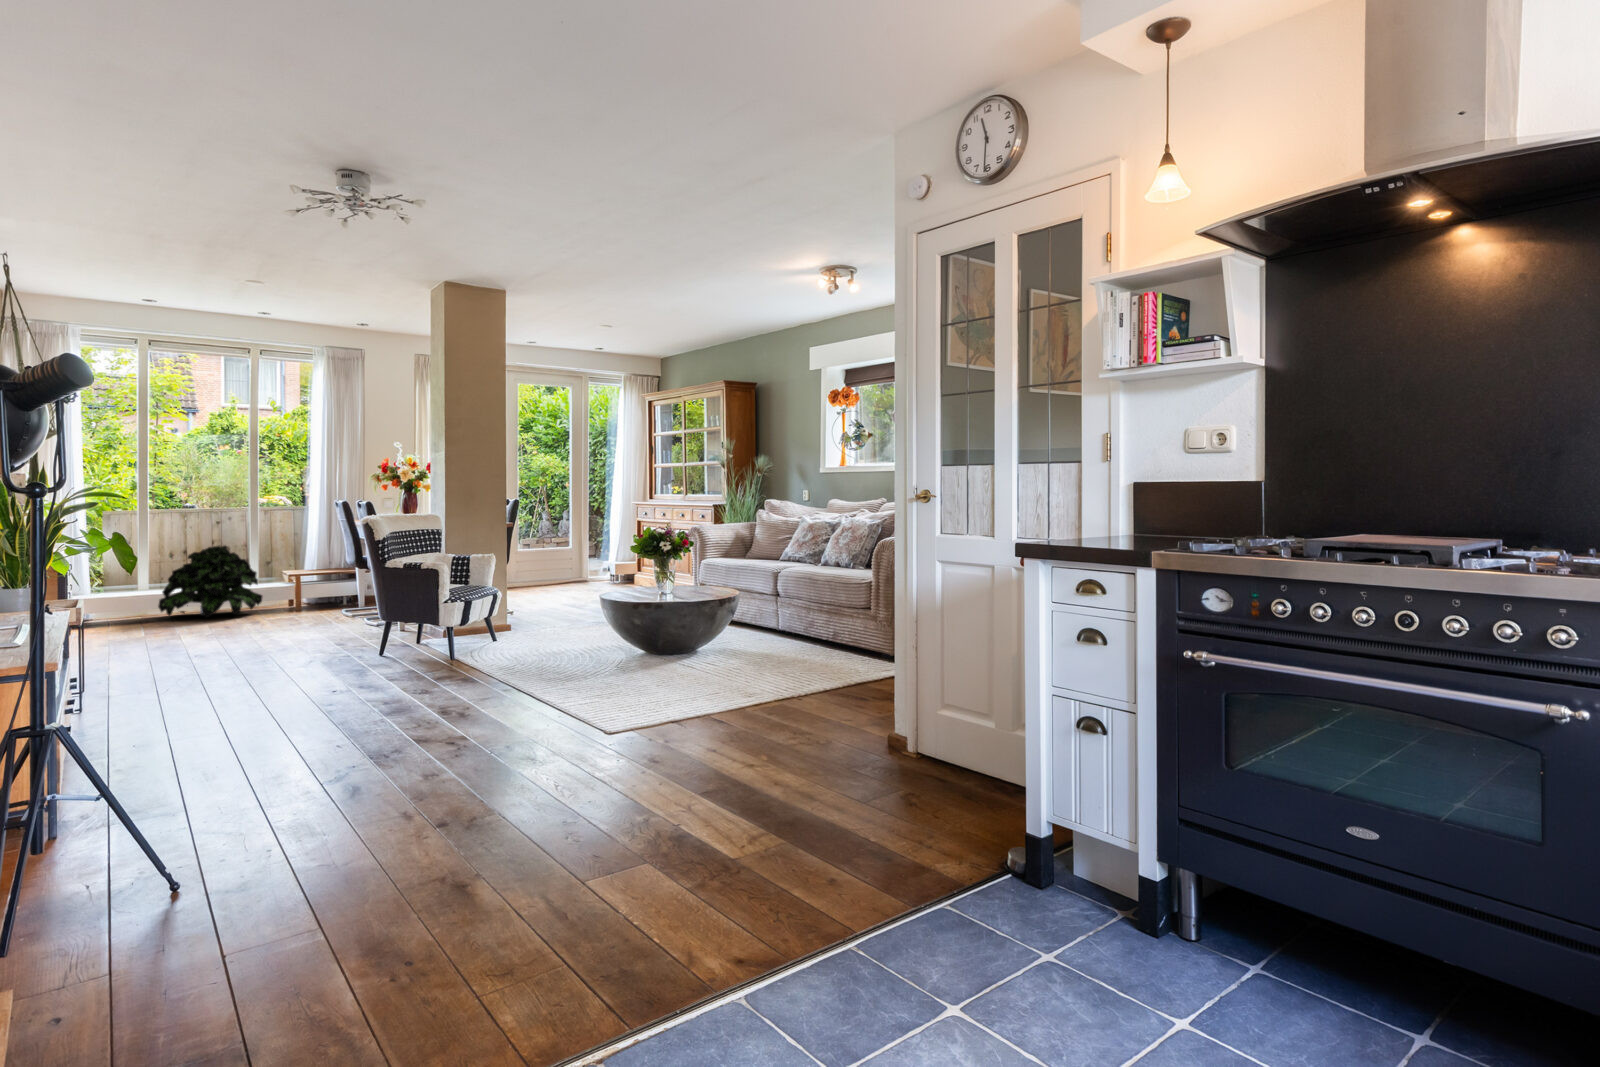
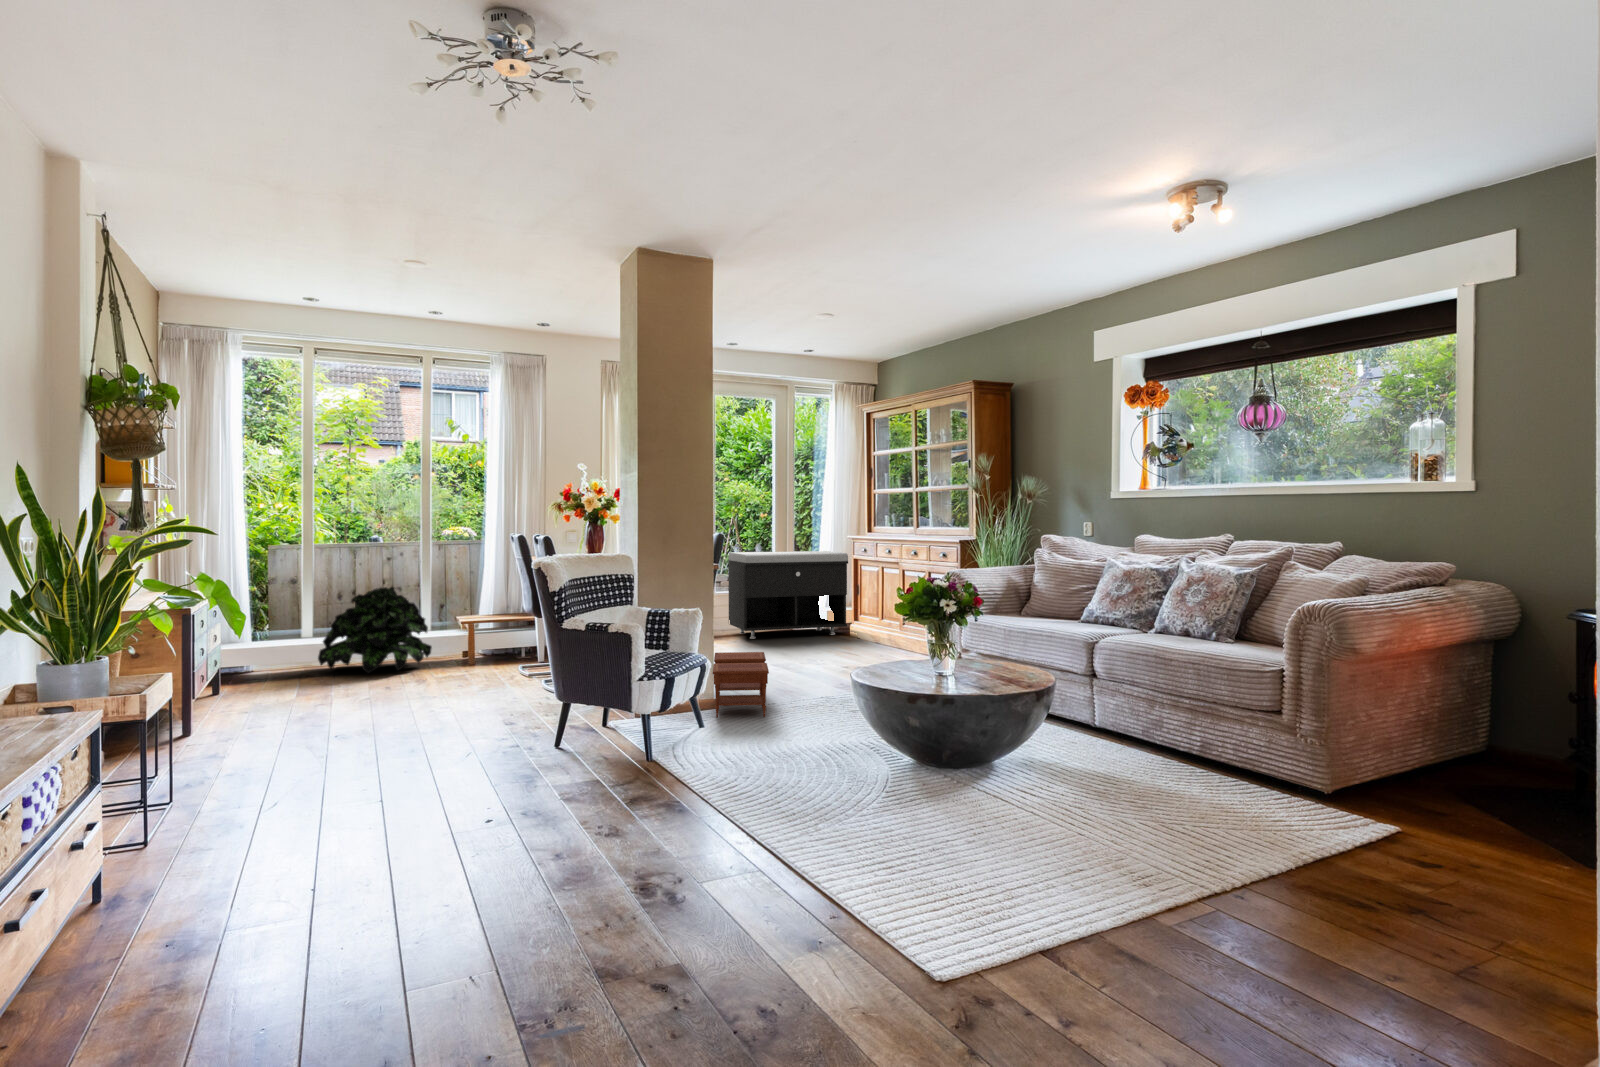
storage bench: none [529,516,631,589] -> present [729,551,848,639]
side table: none [504,590,549,636] -> present [713,652,769,718]

